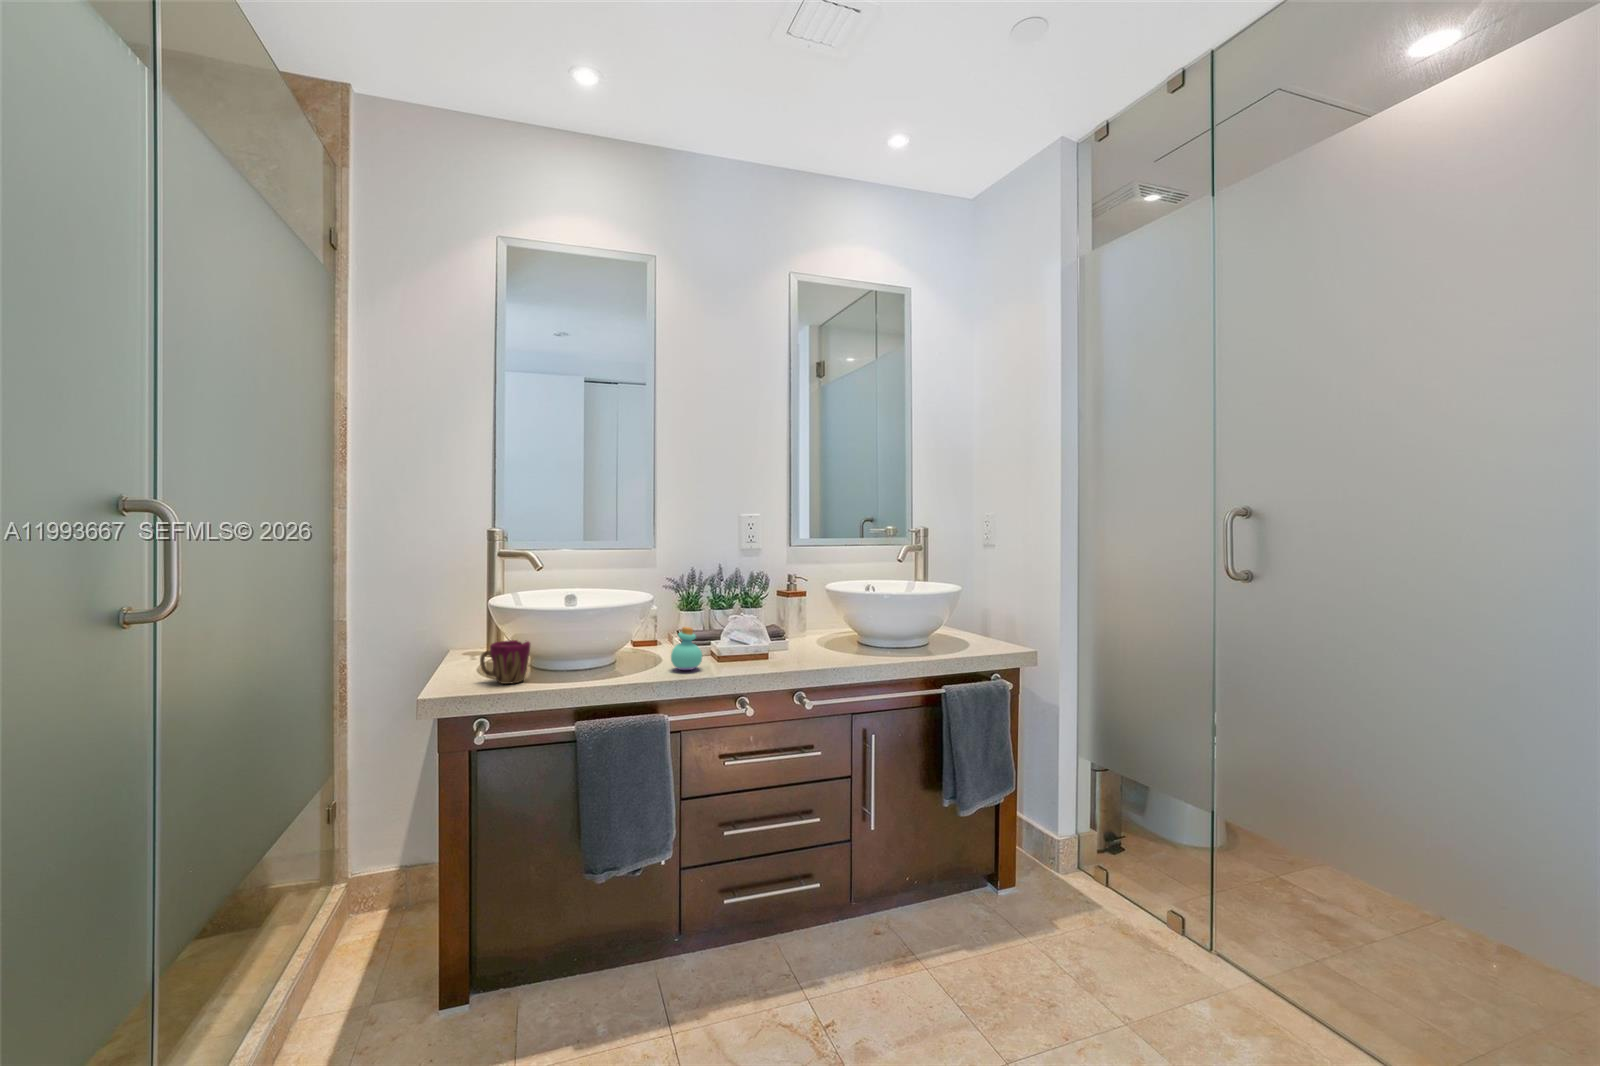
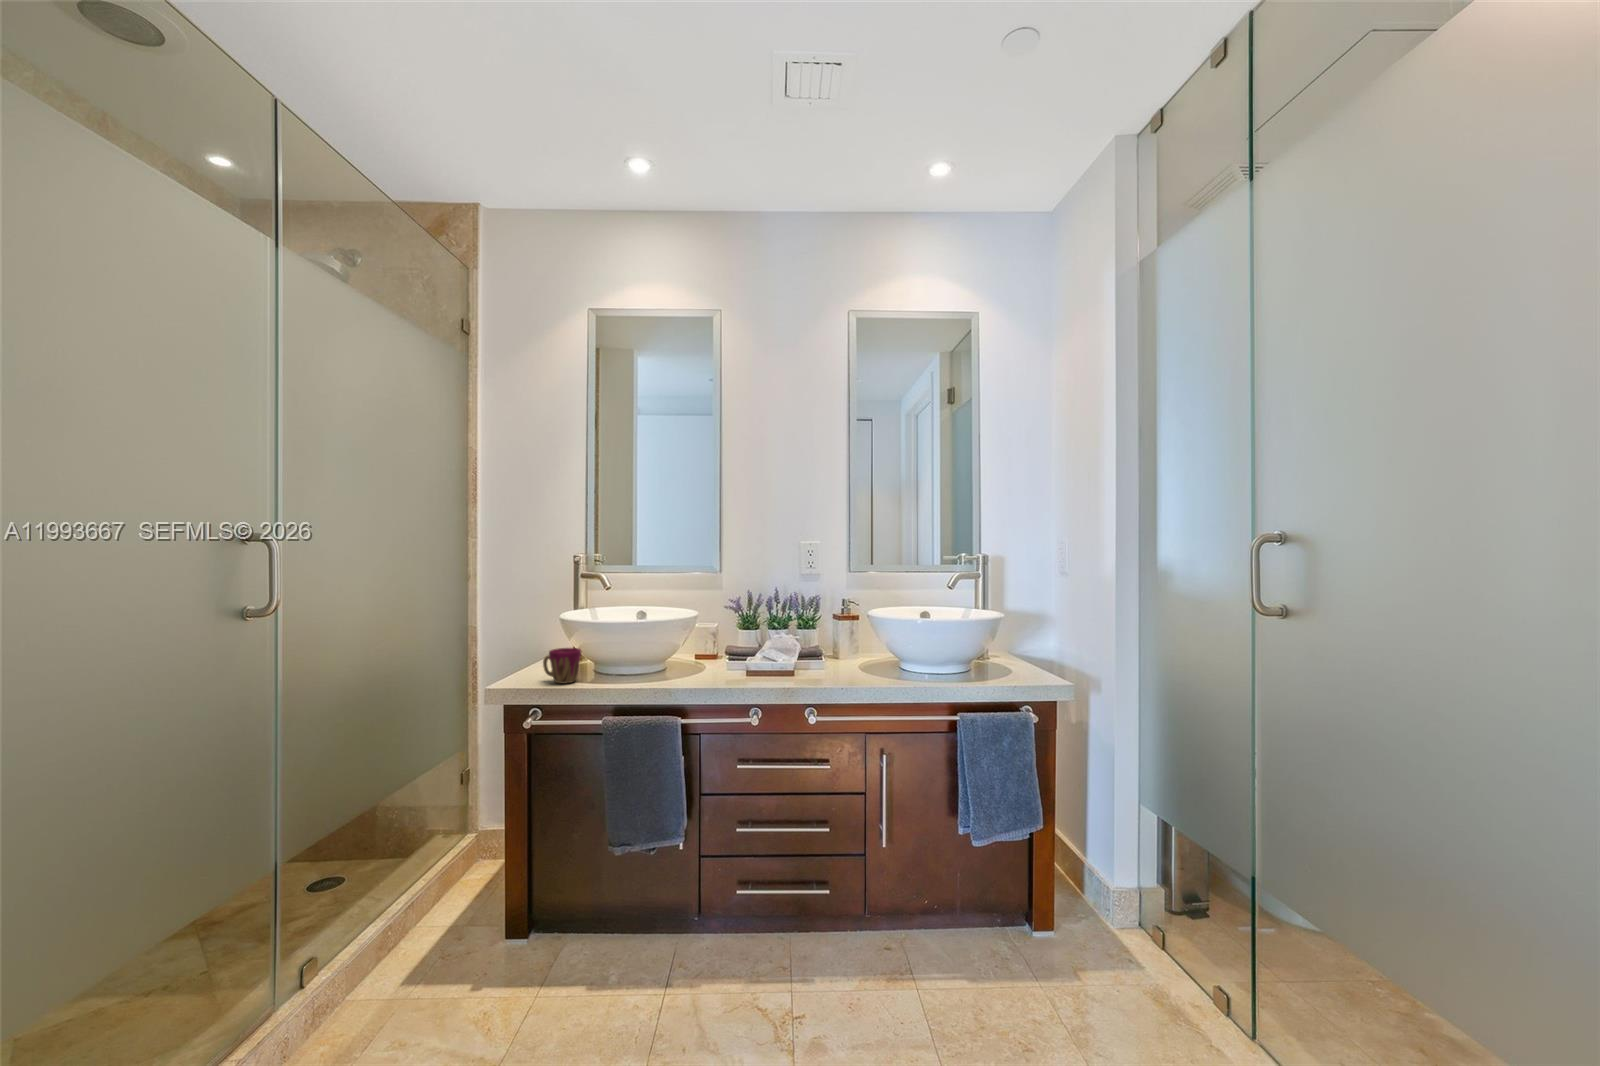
perfume bottle: present [671,627,702,670] -> none [697,643,725,682]

